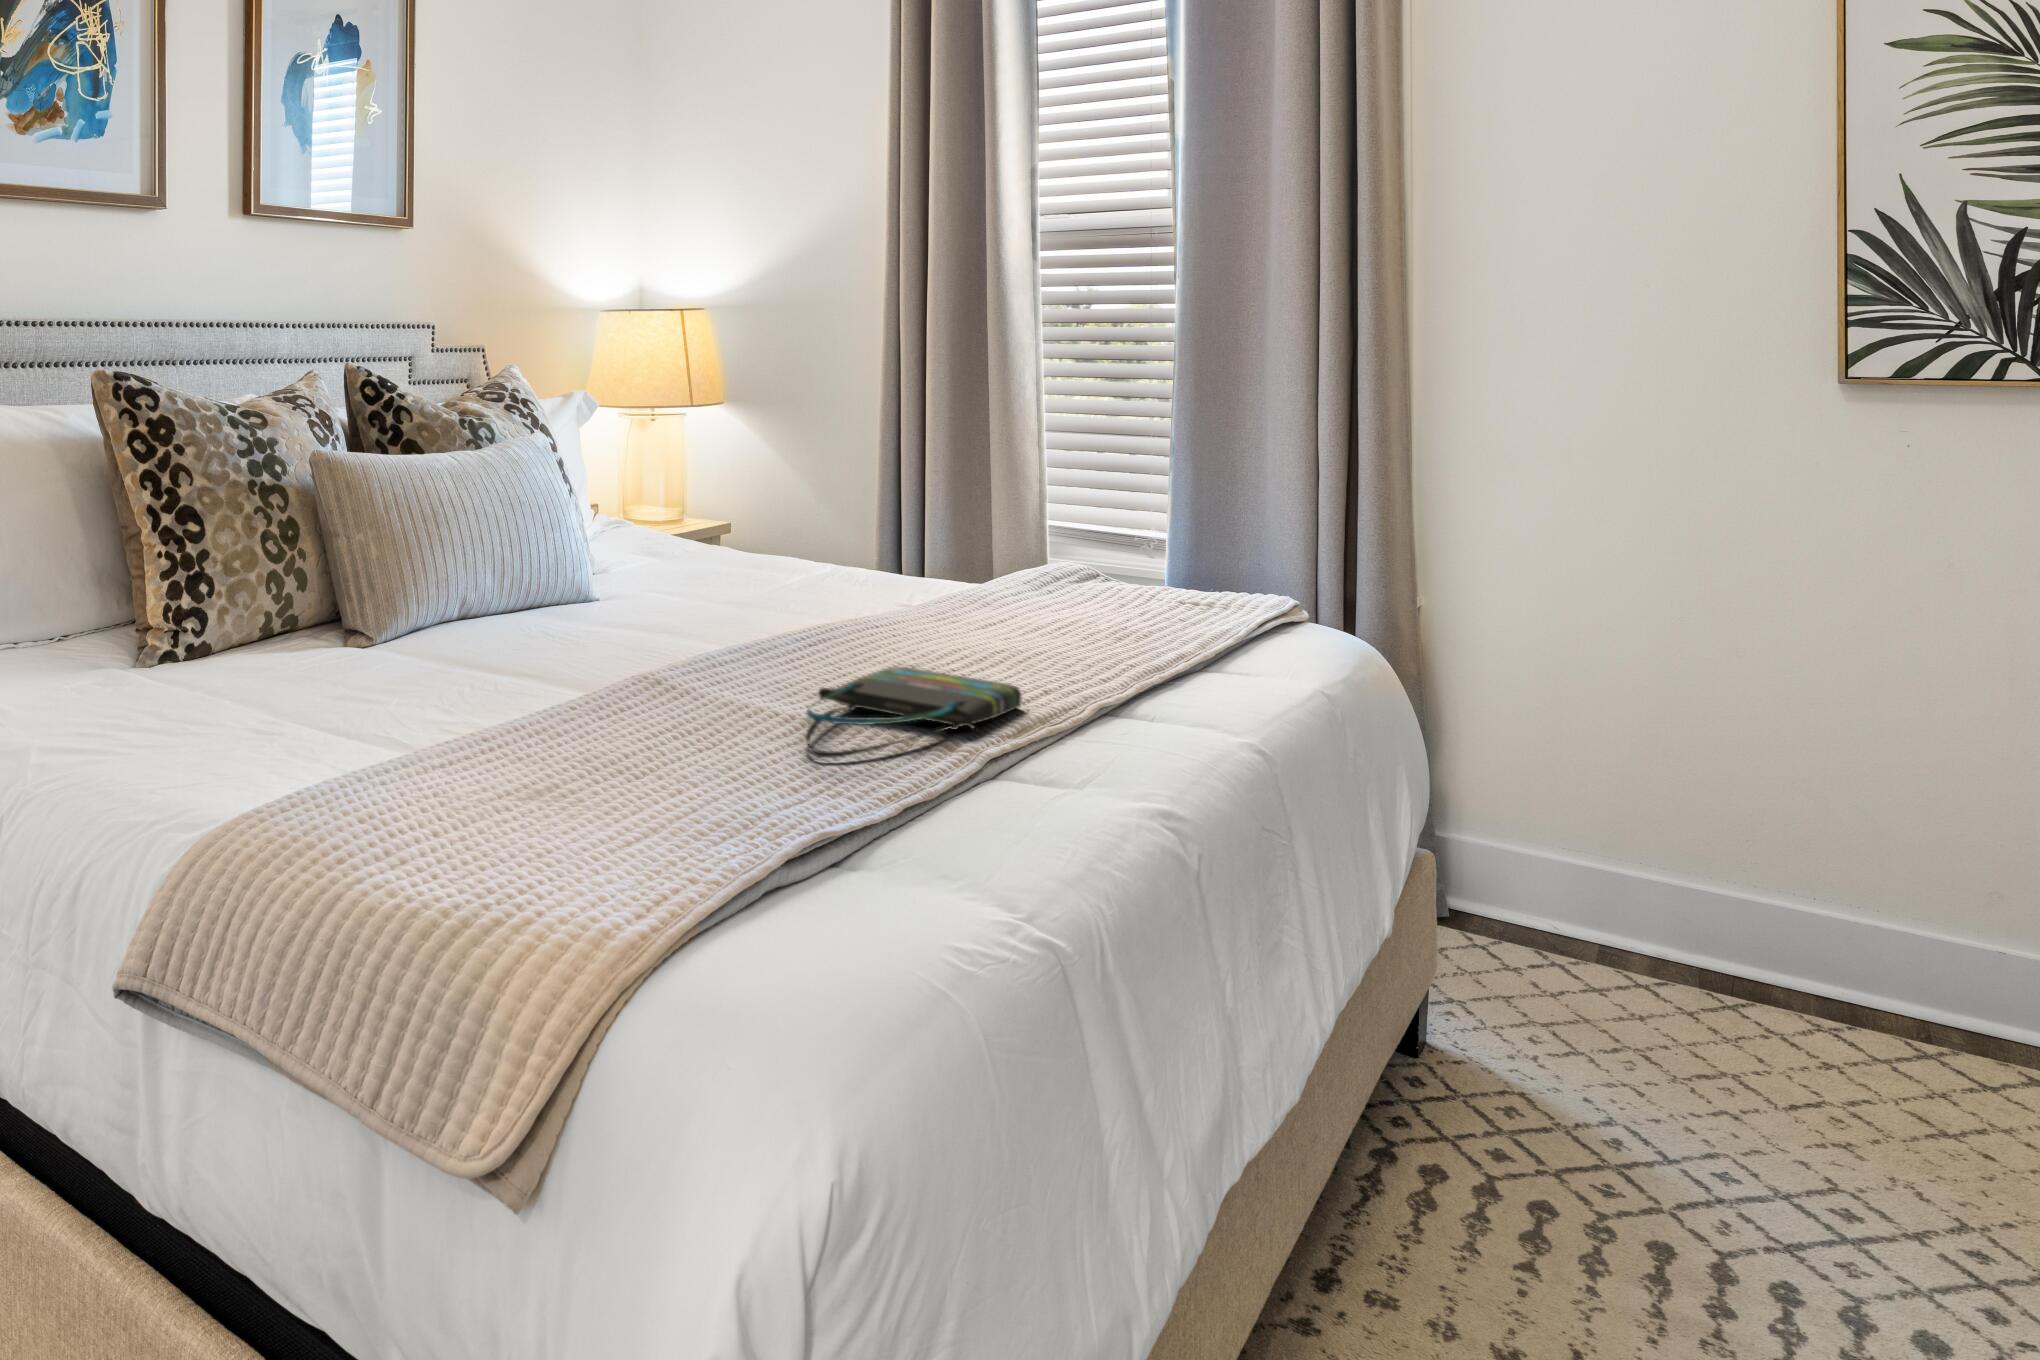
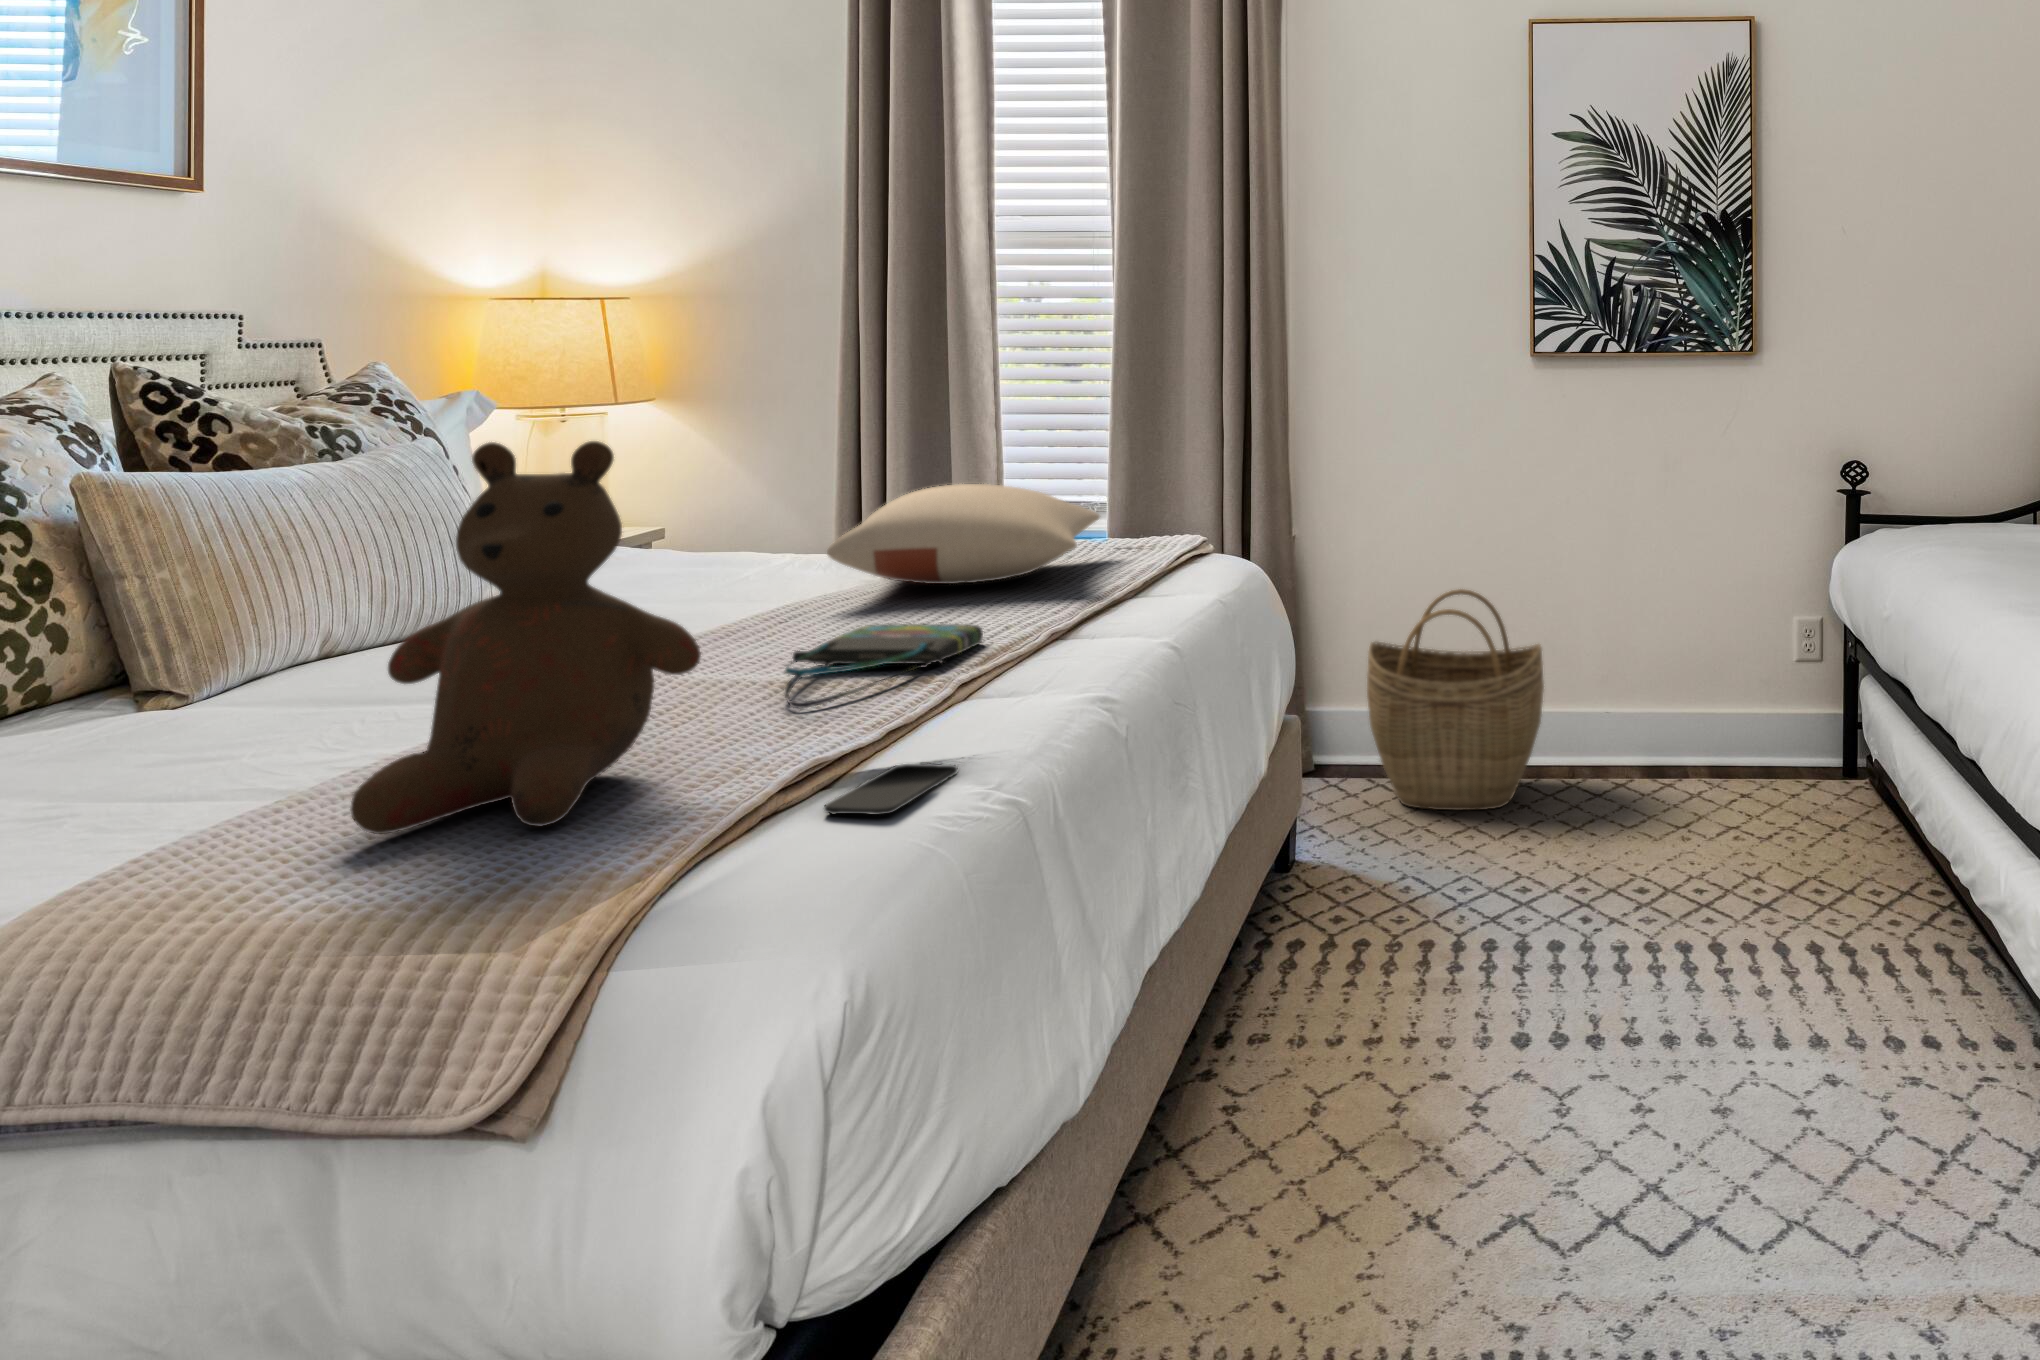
teddy bear: none [421,453,716,852] -> present [351,441,701,834]
pillow: none [863,514,1166,625] -> present [827,484,1100,584]
woven basket: none [1535,710,1854,1042] -> present [1367,589,1544,810]
smartphone: none [829,856,983,925] -> present [824,764,958,815]

